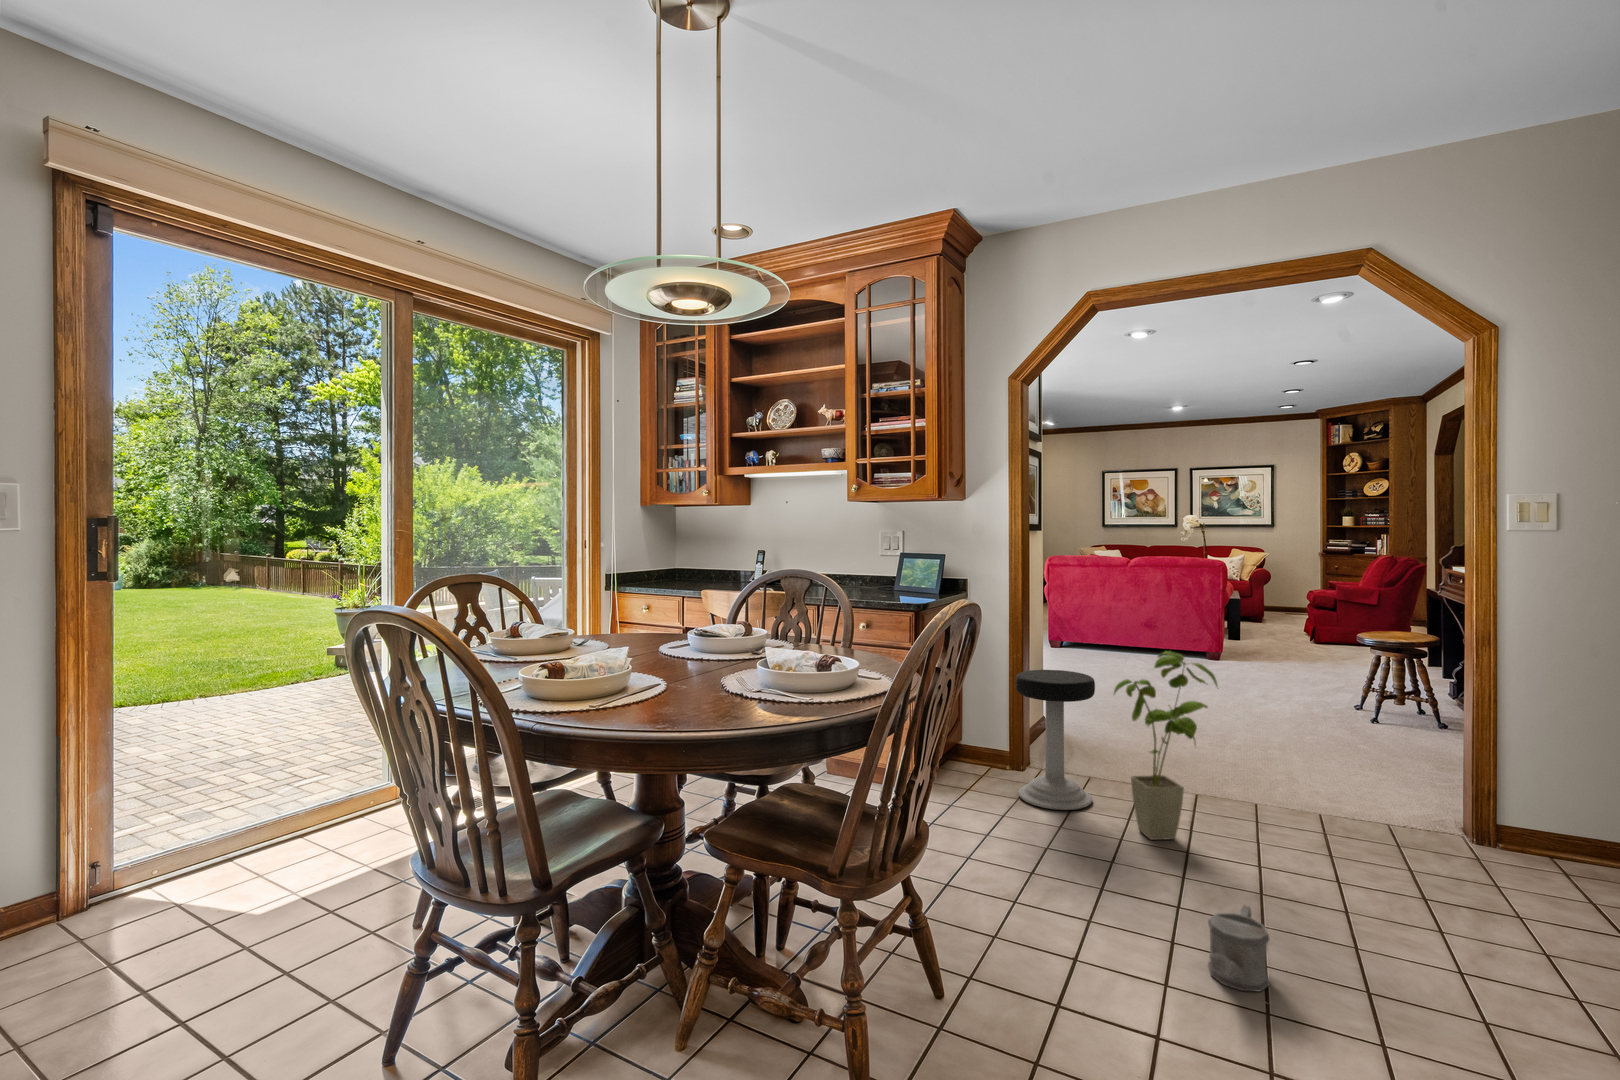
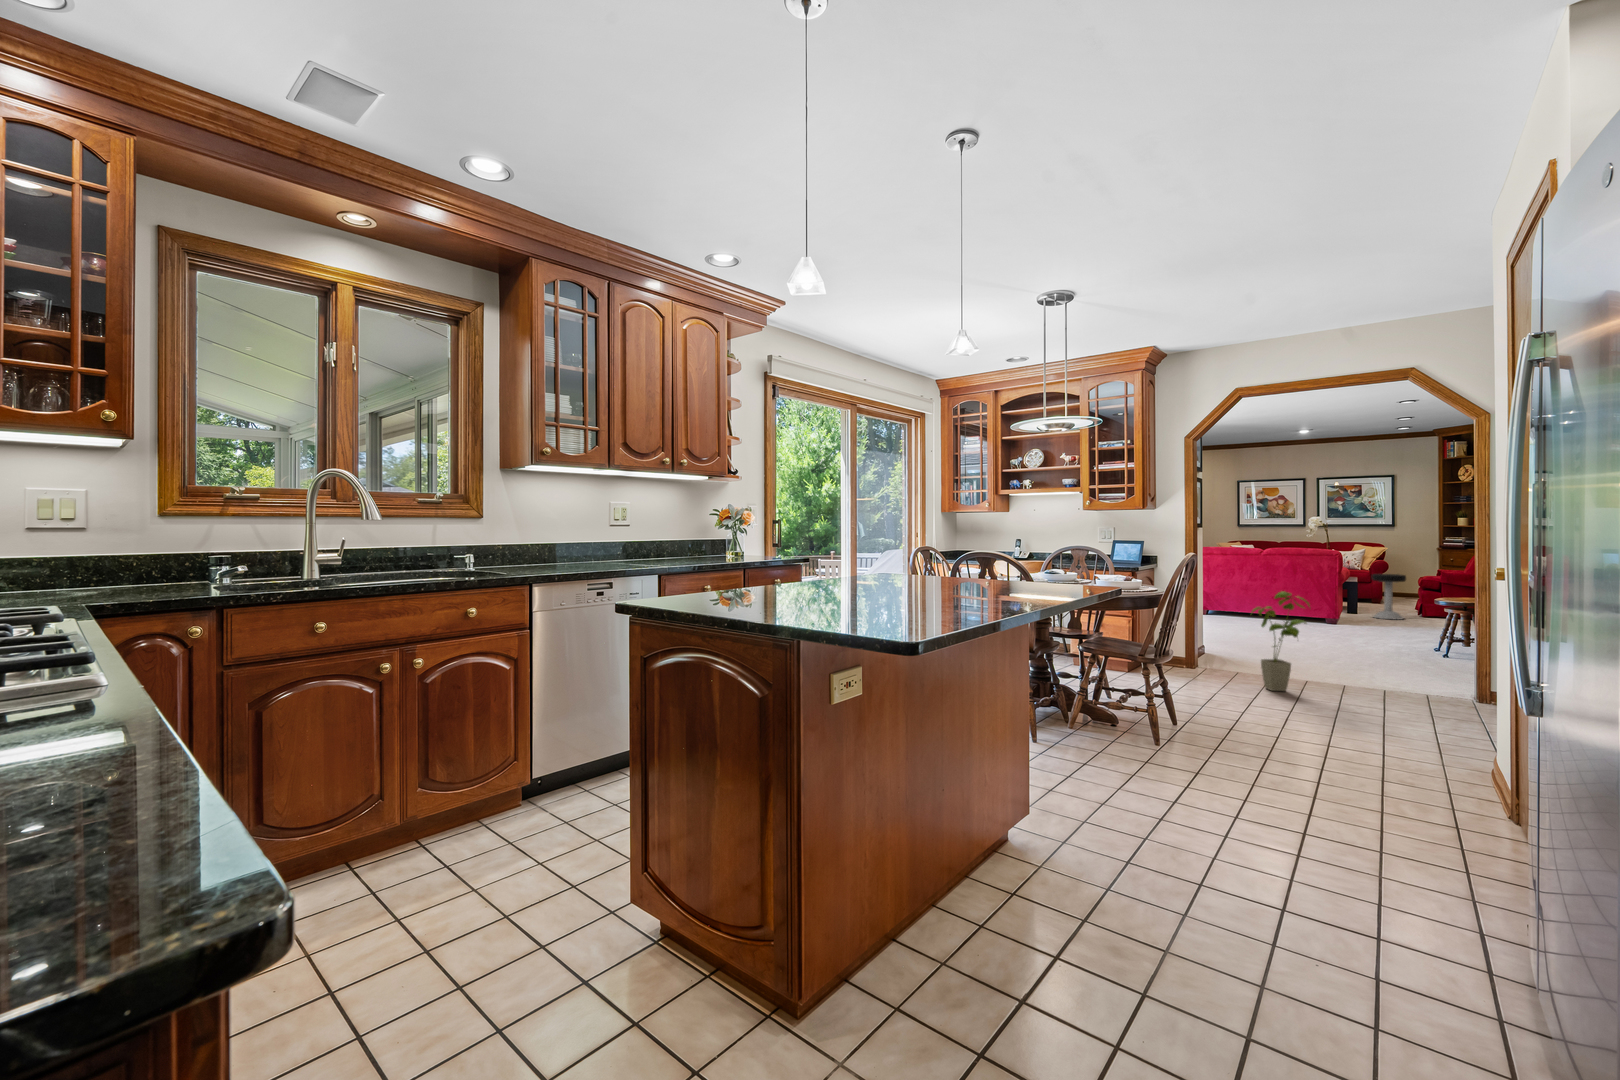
stool: present [1016,670,1095,810] -> present [1372,574,1406,620]
watering can: present [1208,905,1269,991] -> none [1295,698,1326,728]

